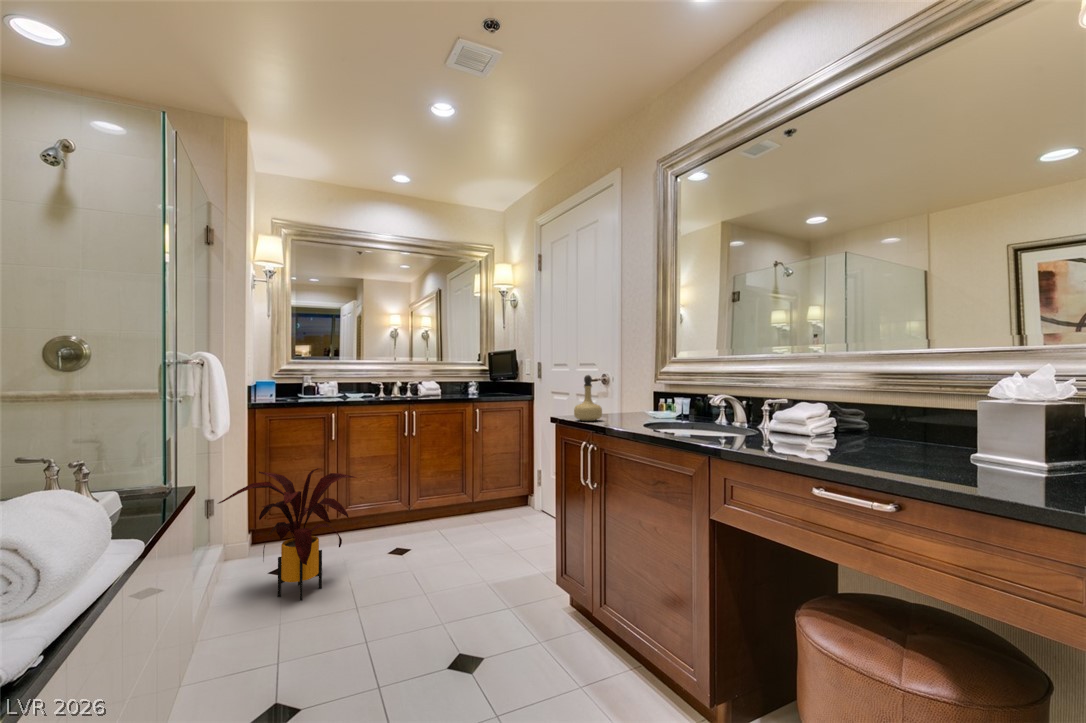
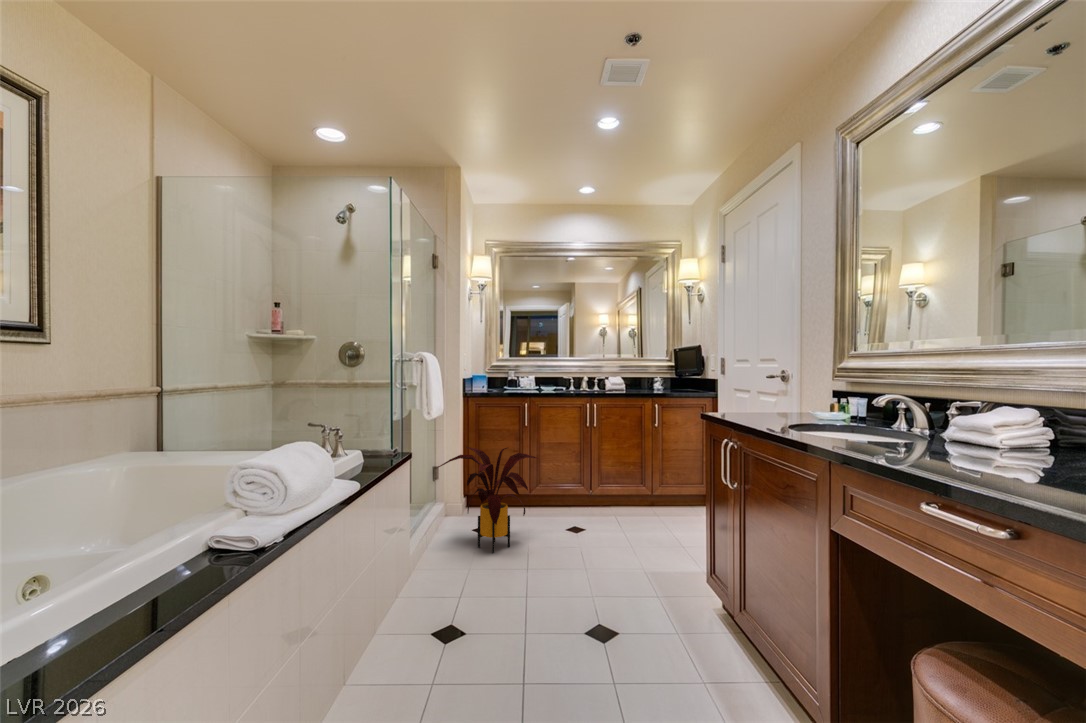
perfume bottle: present [574,375,602,421] -> none [722,372,753,418]

